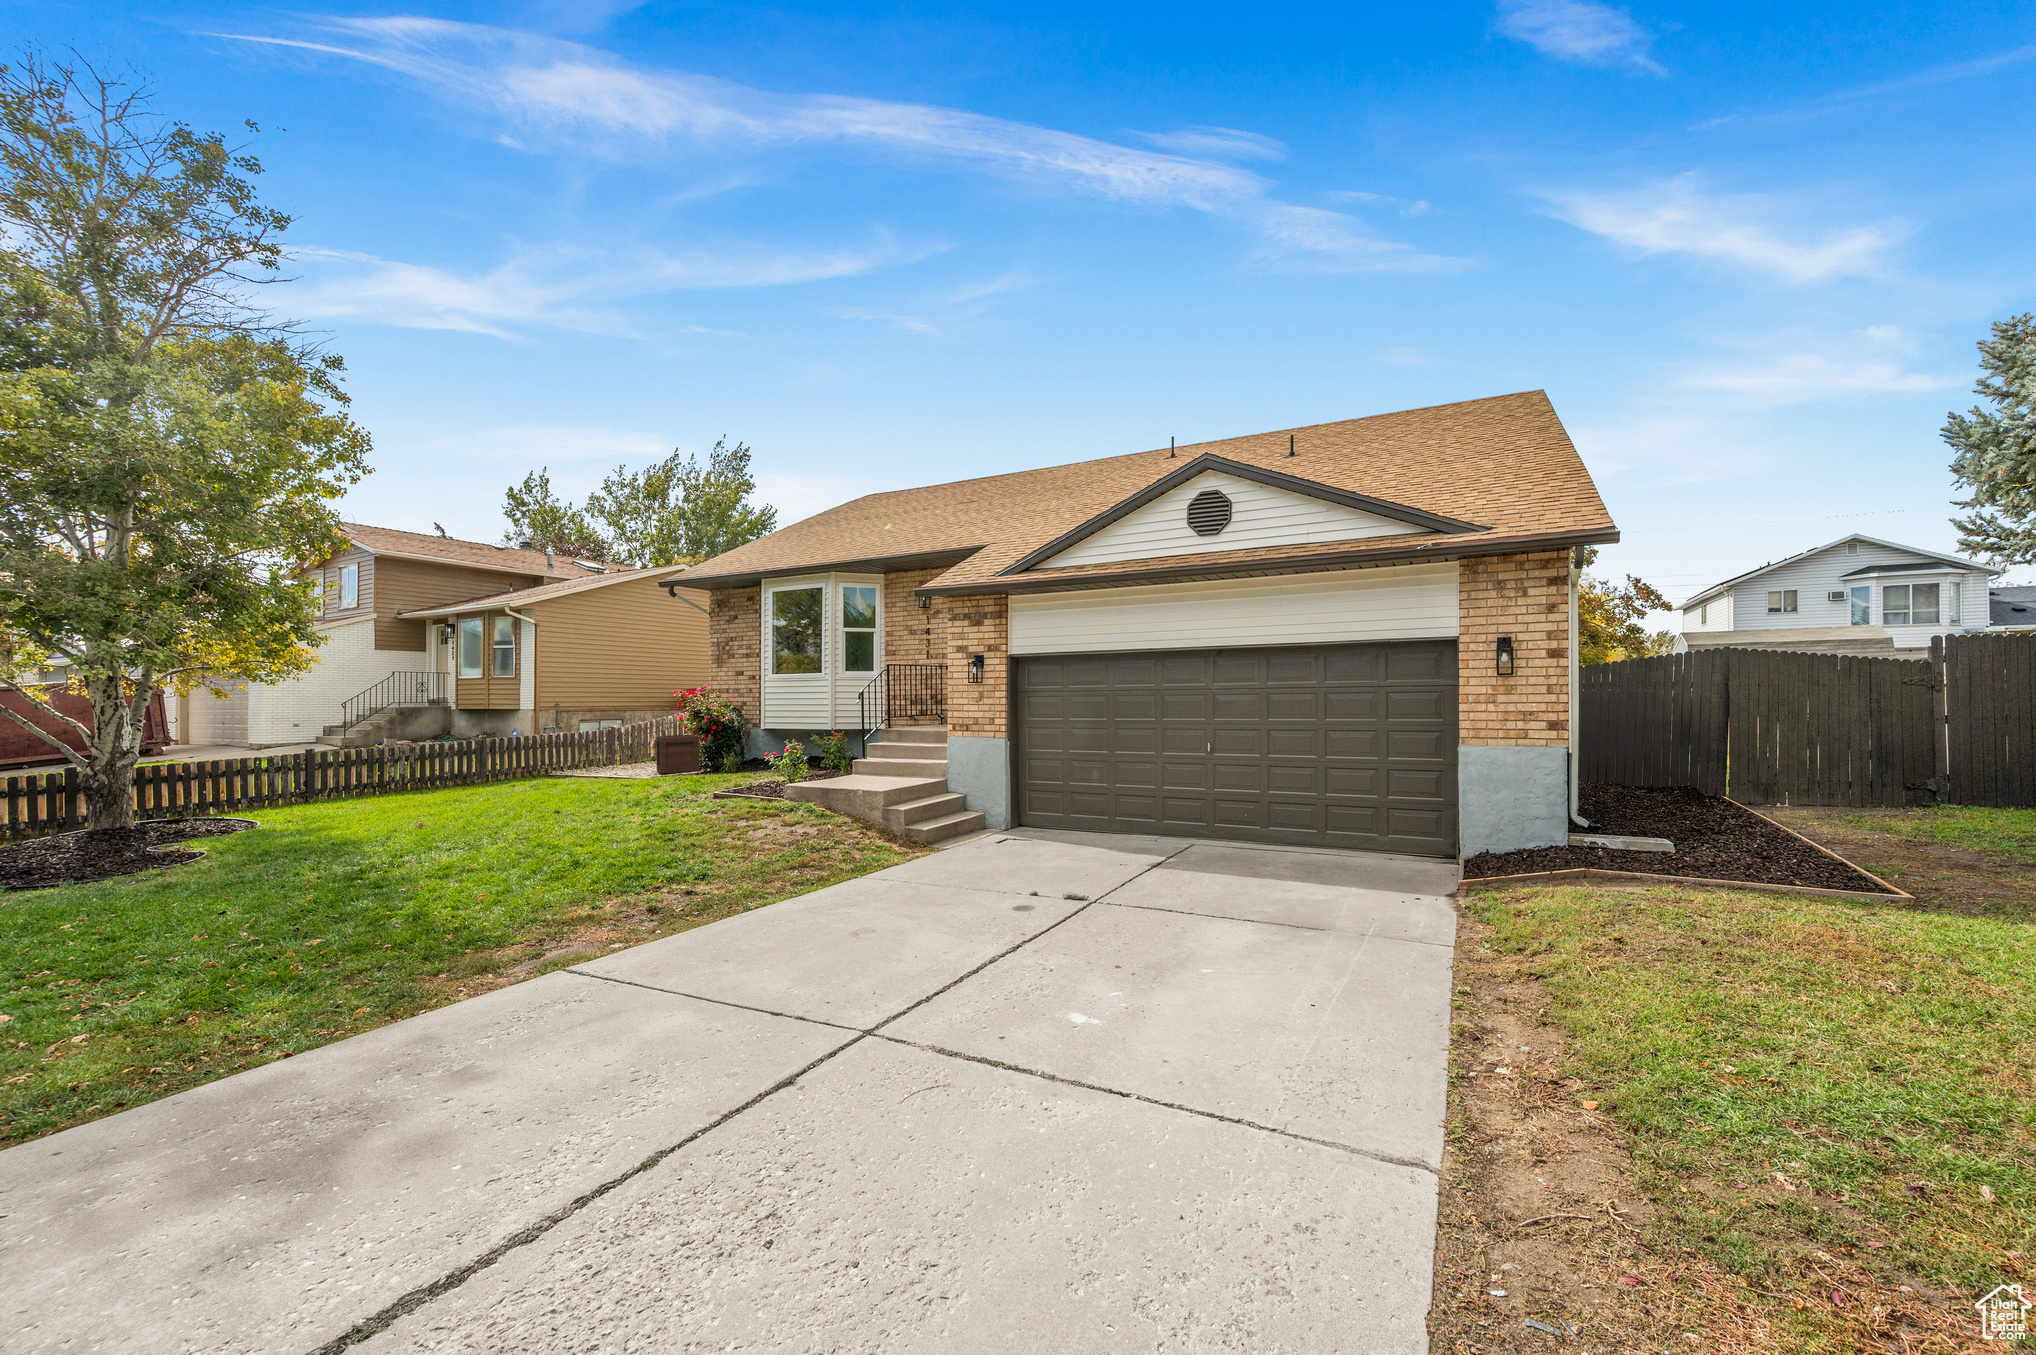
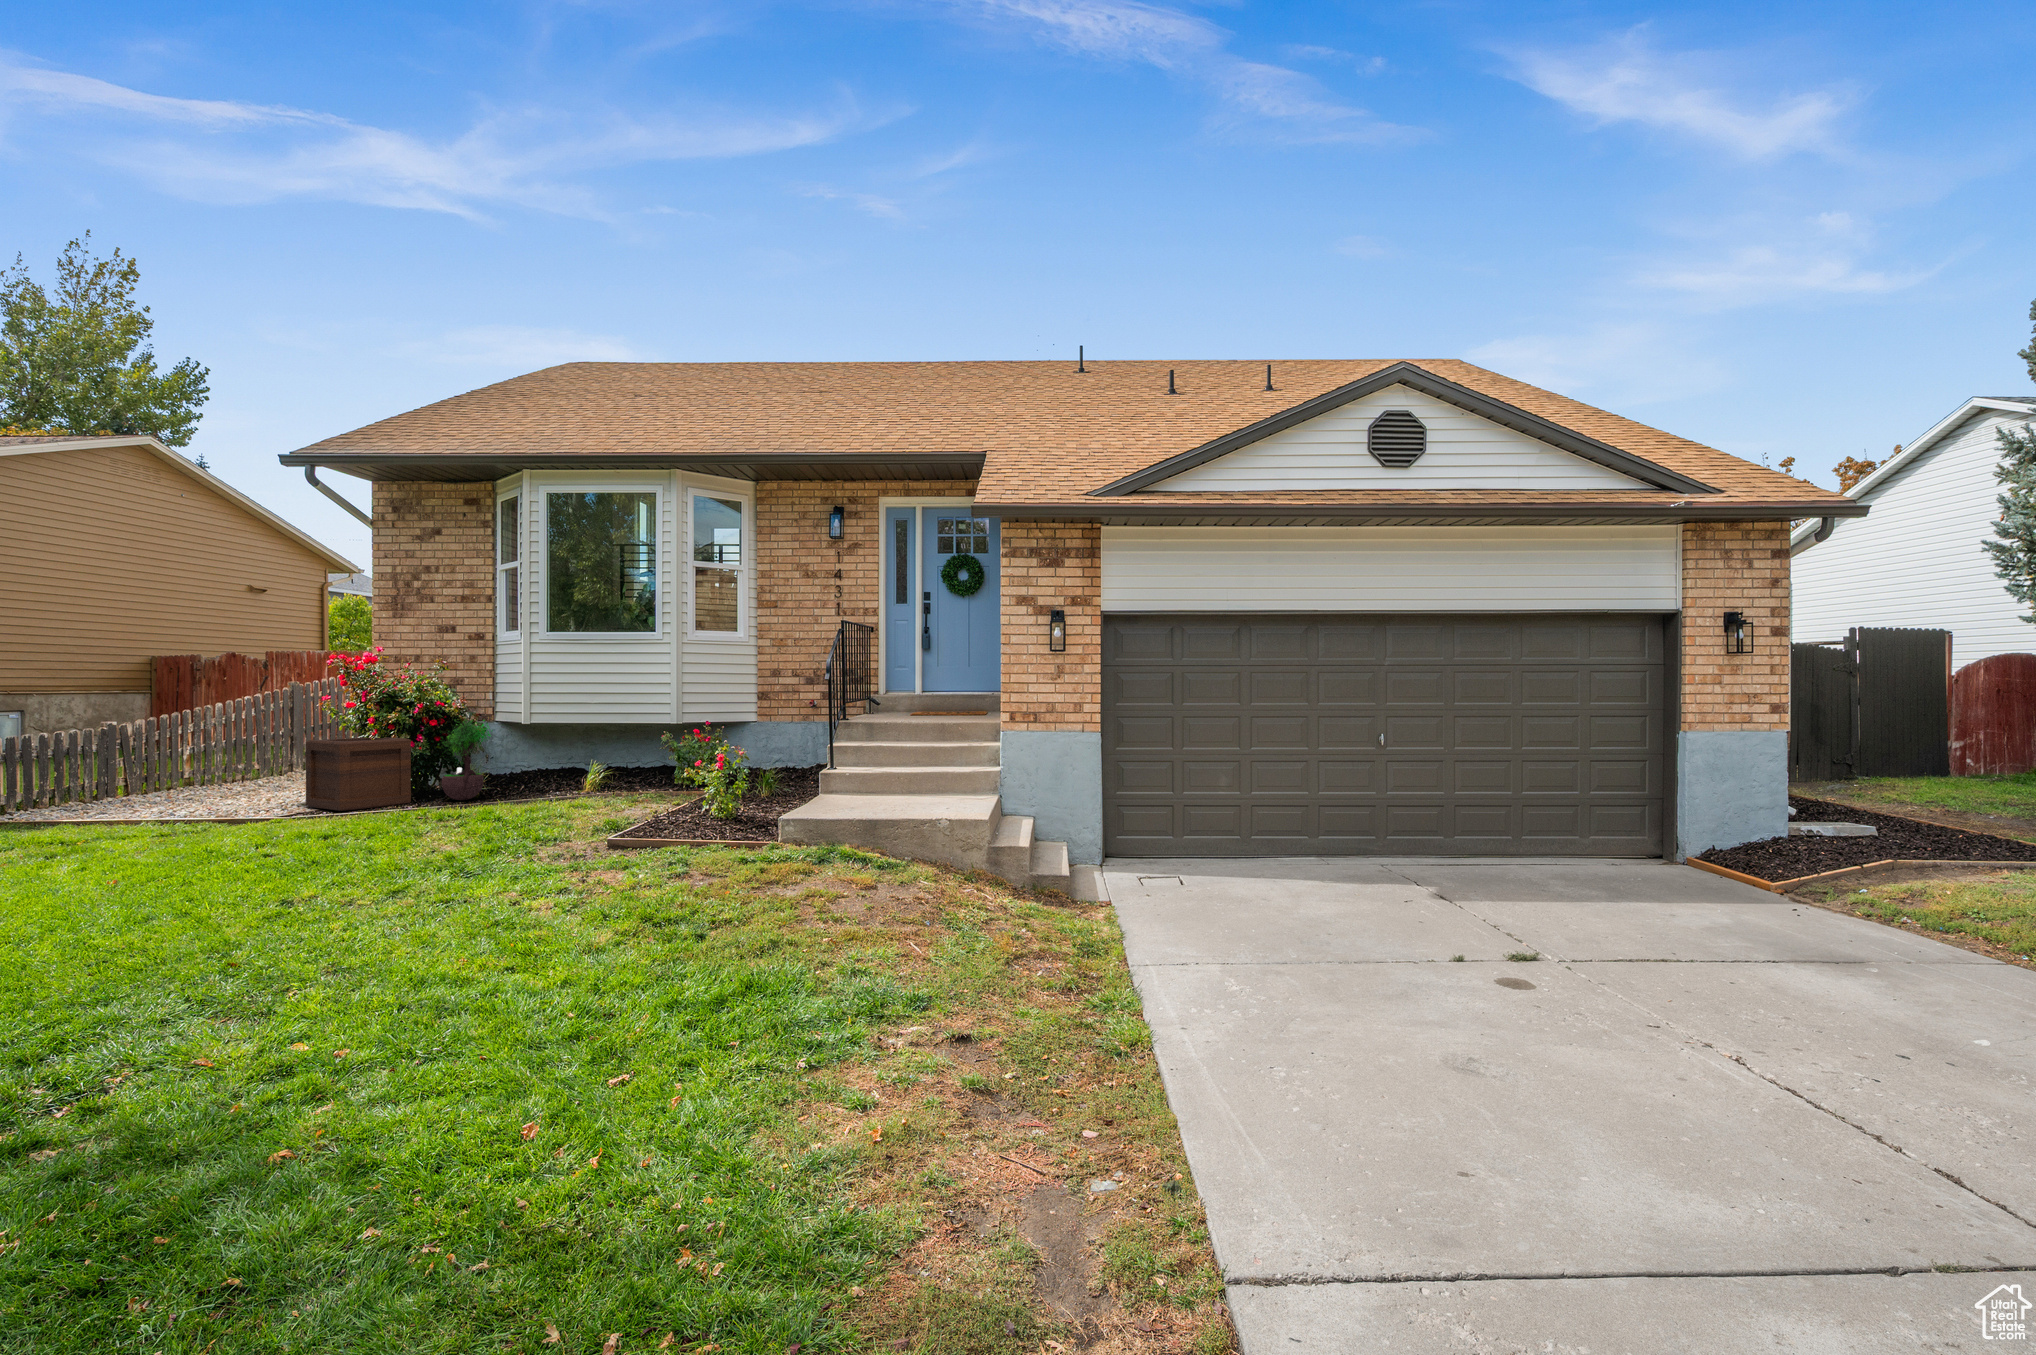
potted tree: none [706,723,736,771] -> present [438,720,490,800]

